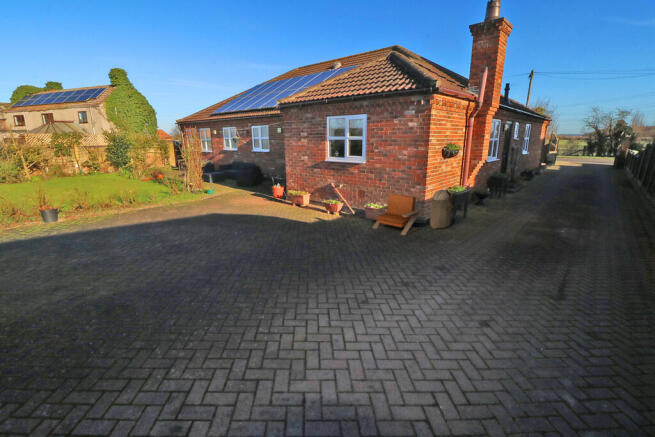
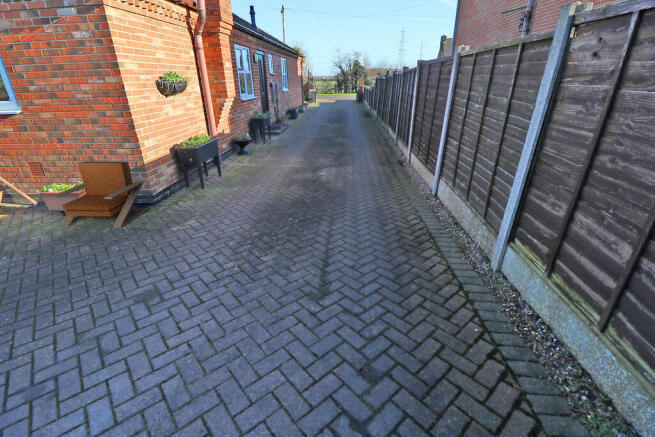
trash can: present [430,190,453,229] -> none [160,144,198,204]

